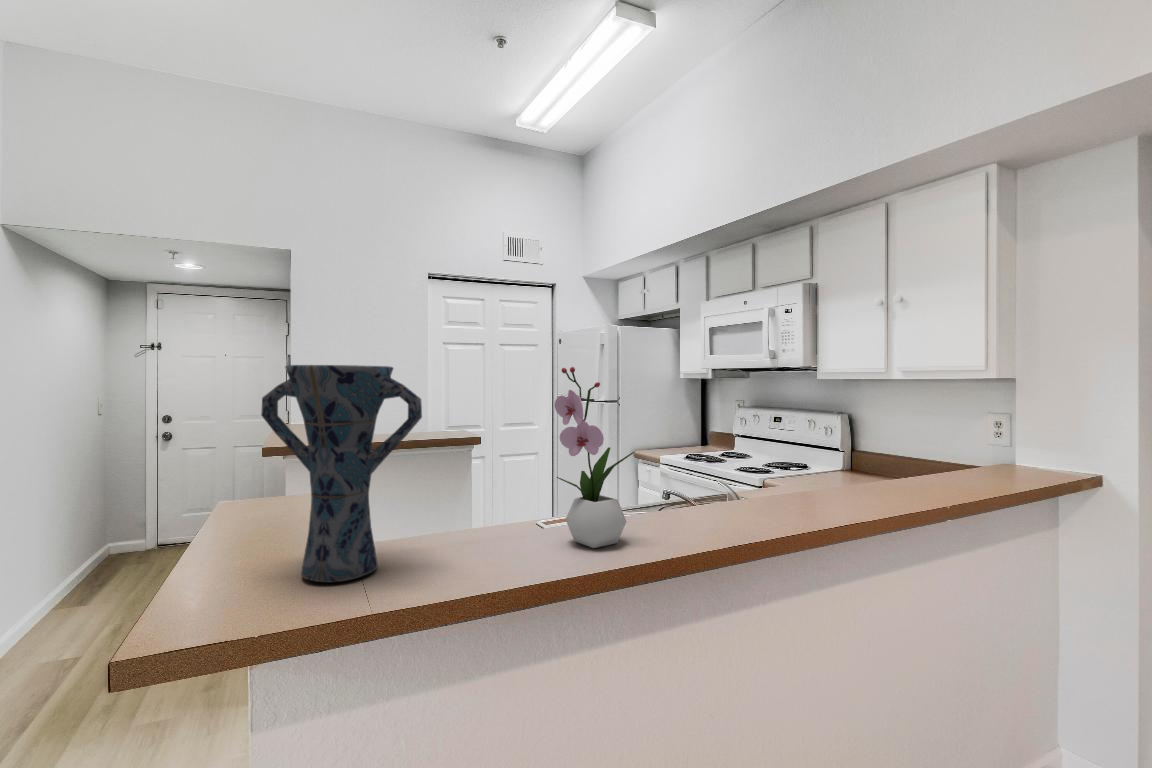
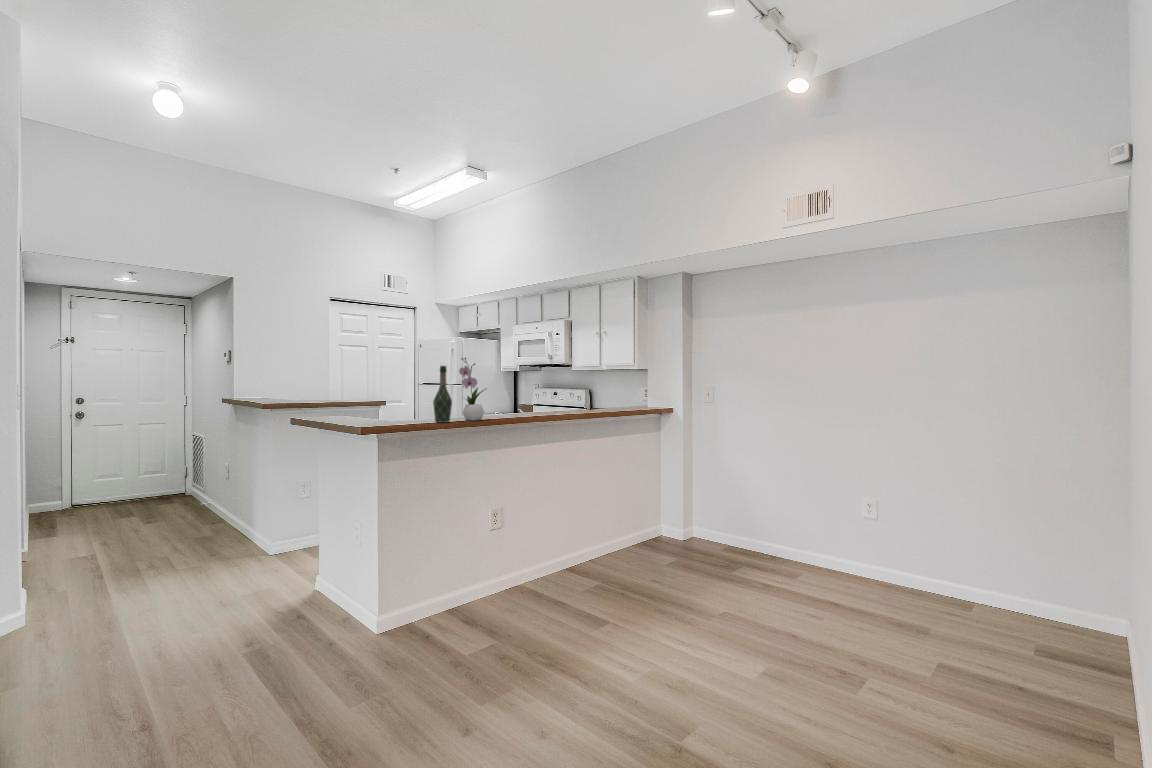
vase: present [261,365,422,582] -> none [361,354,421,425]
wine bottle: none [472,394,526,565] -> present [433,366,452,423]

